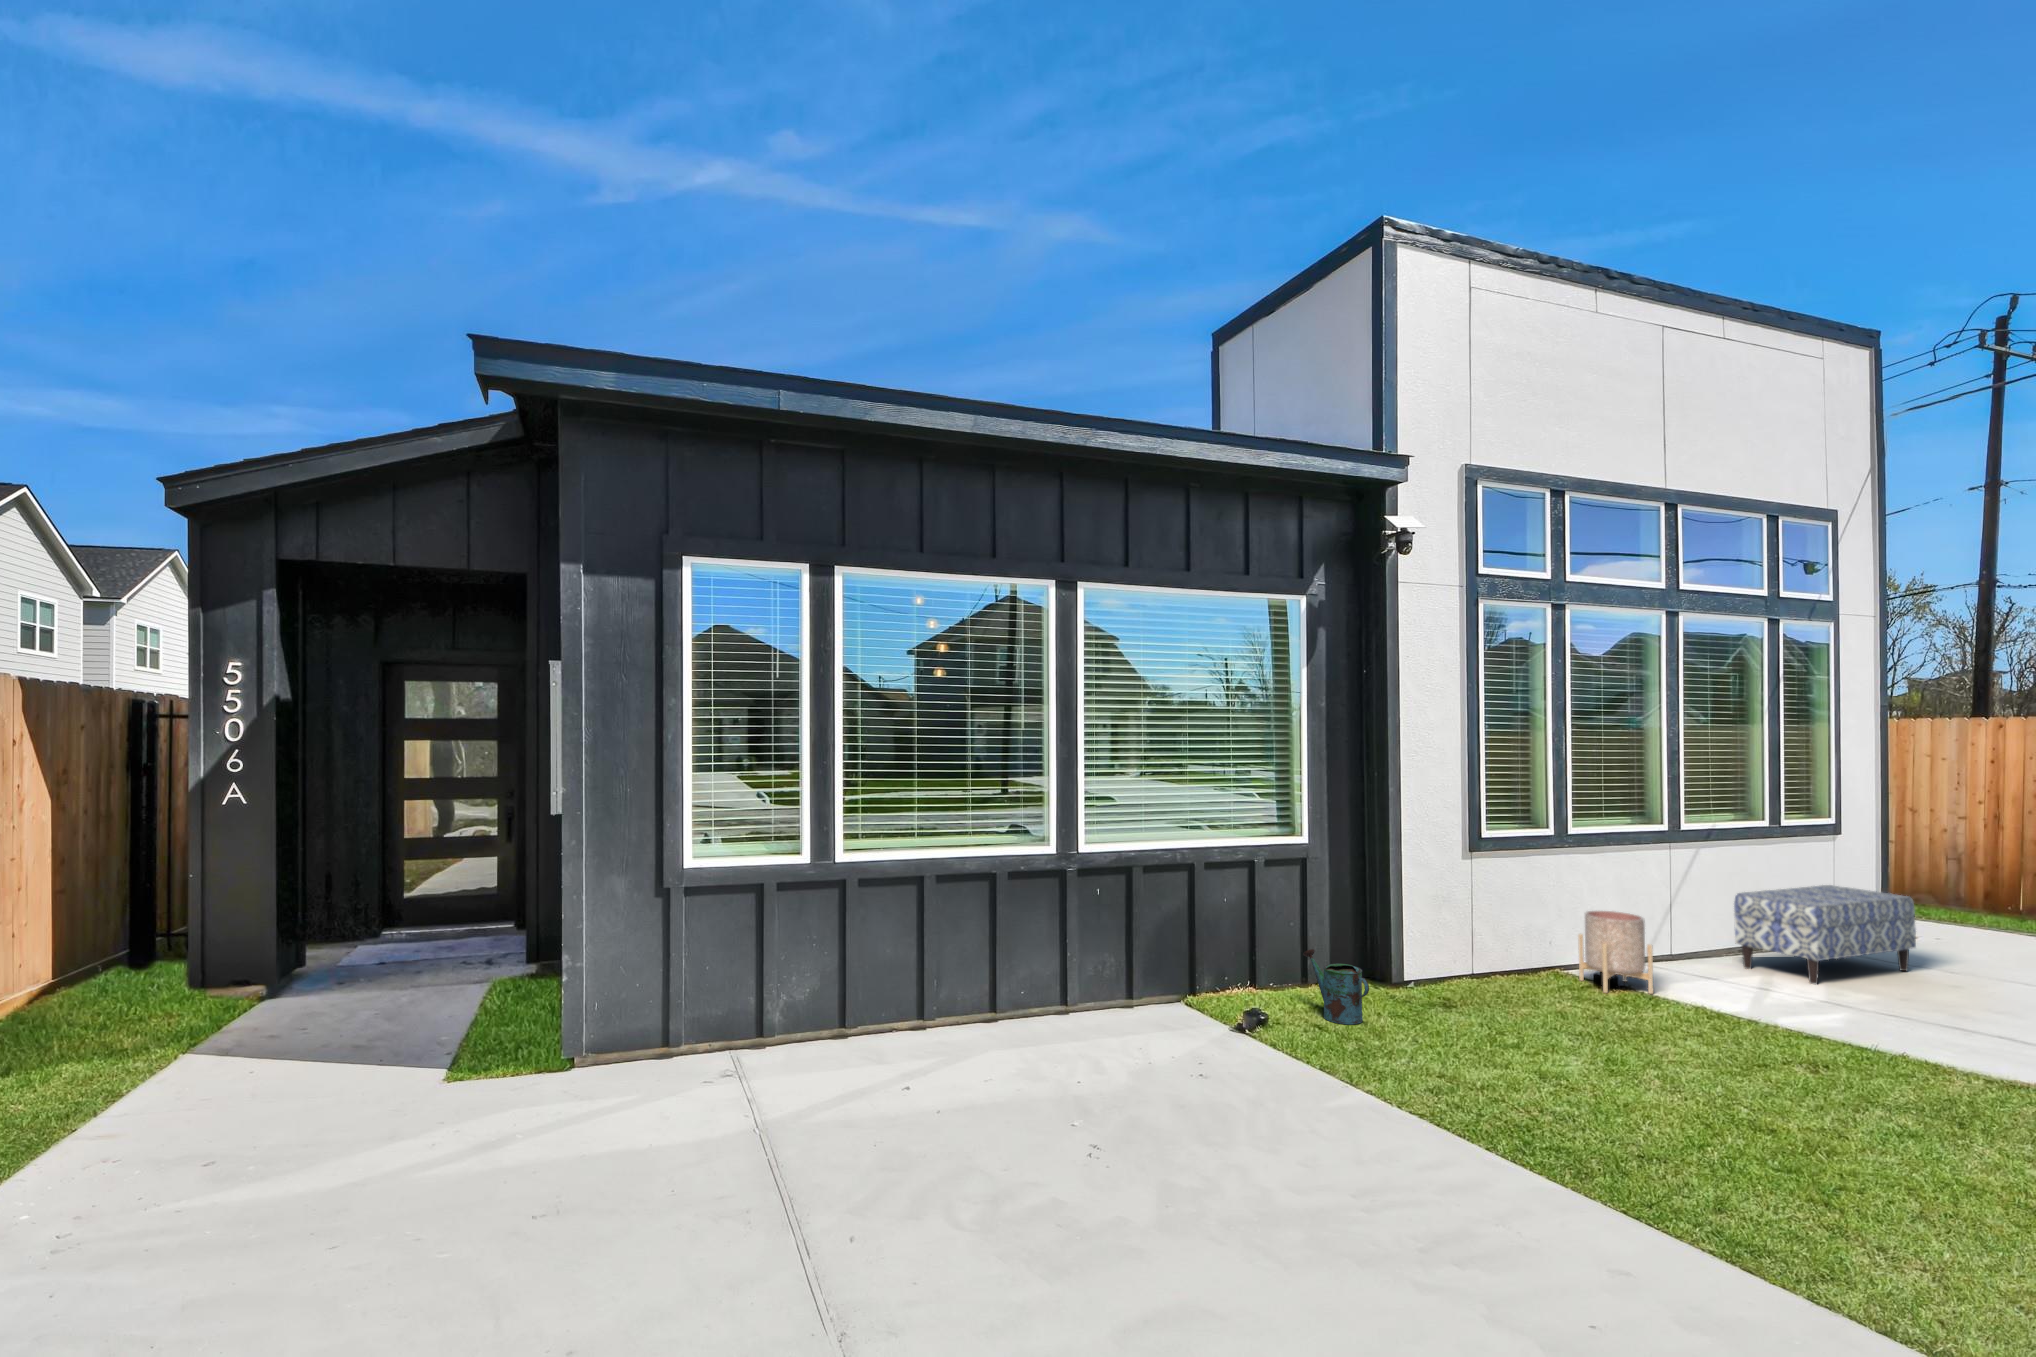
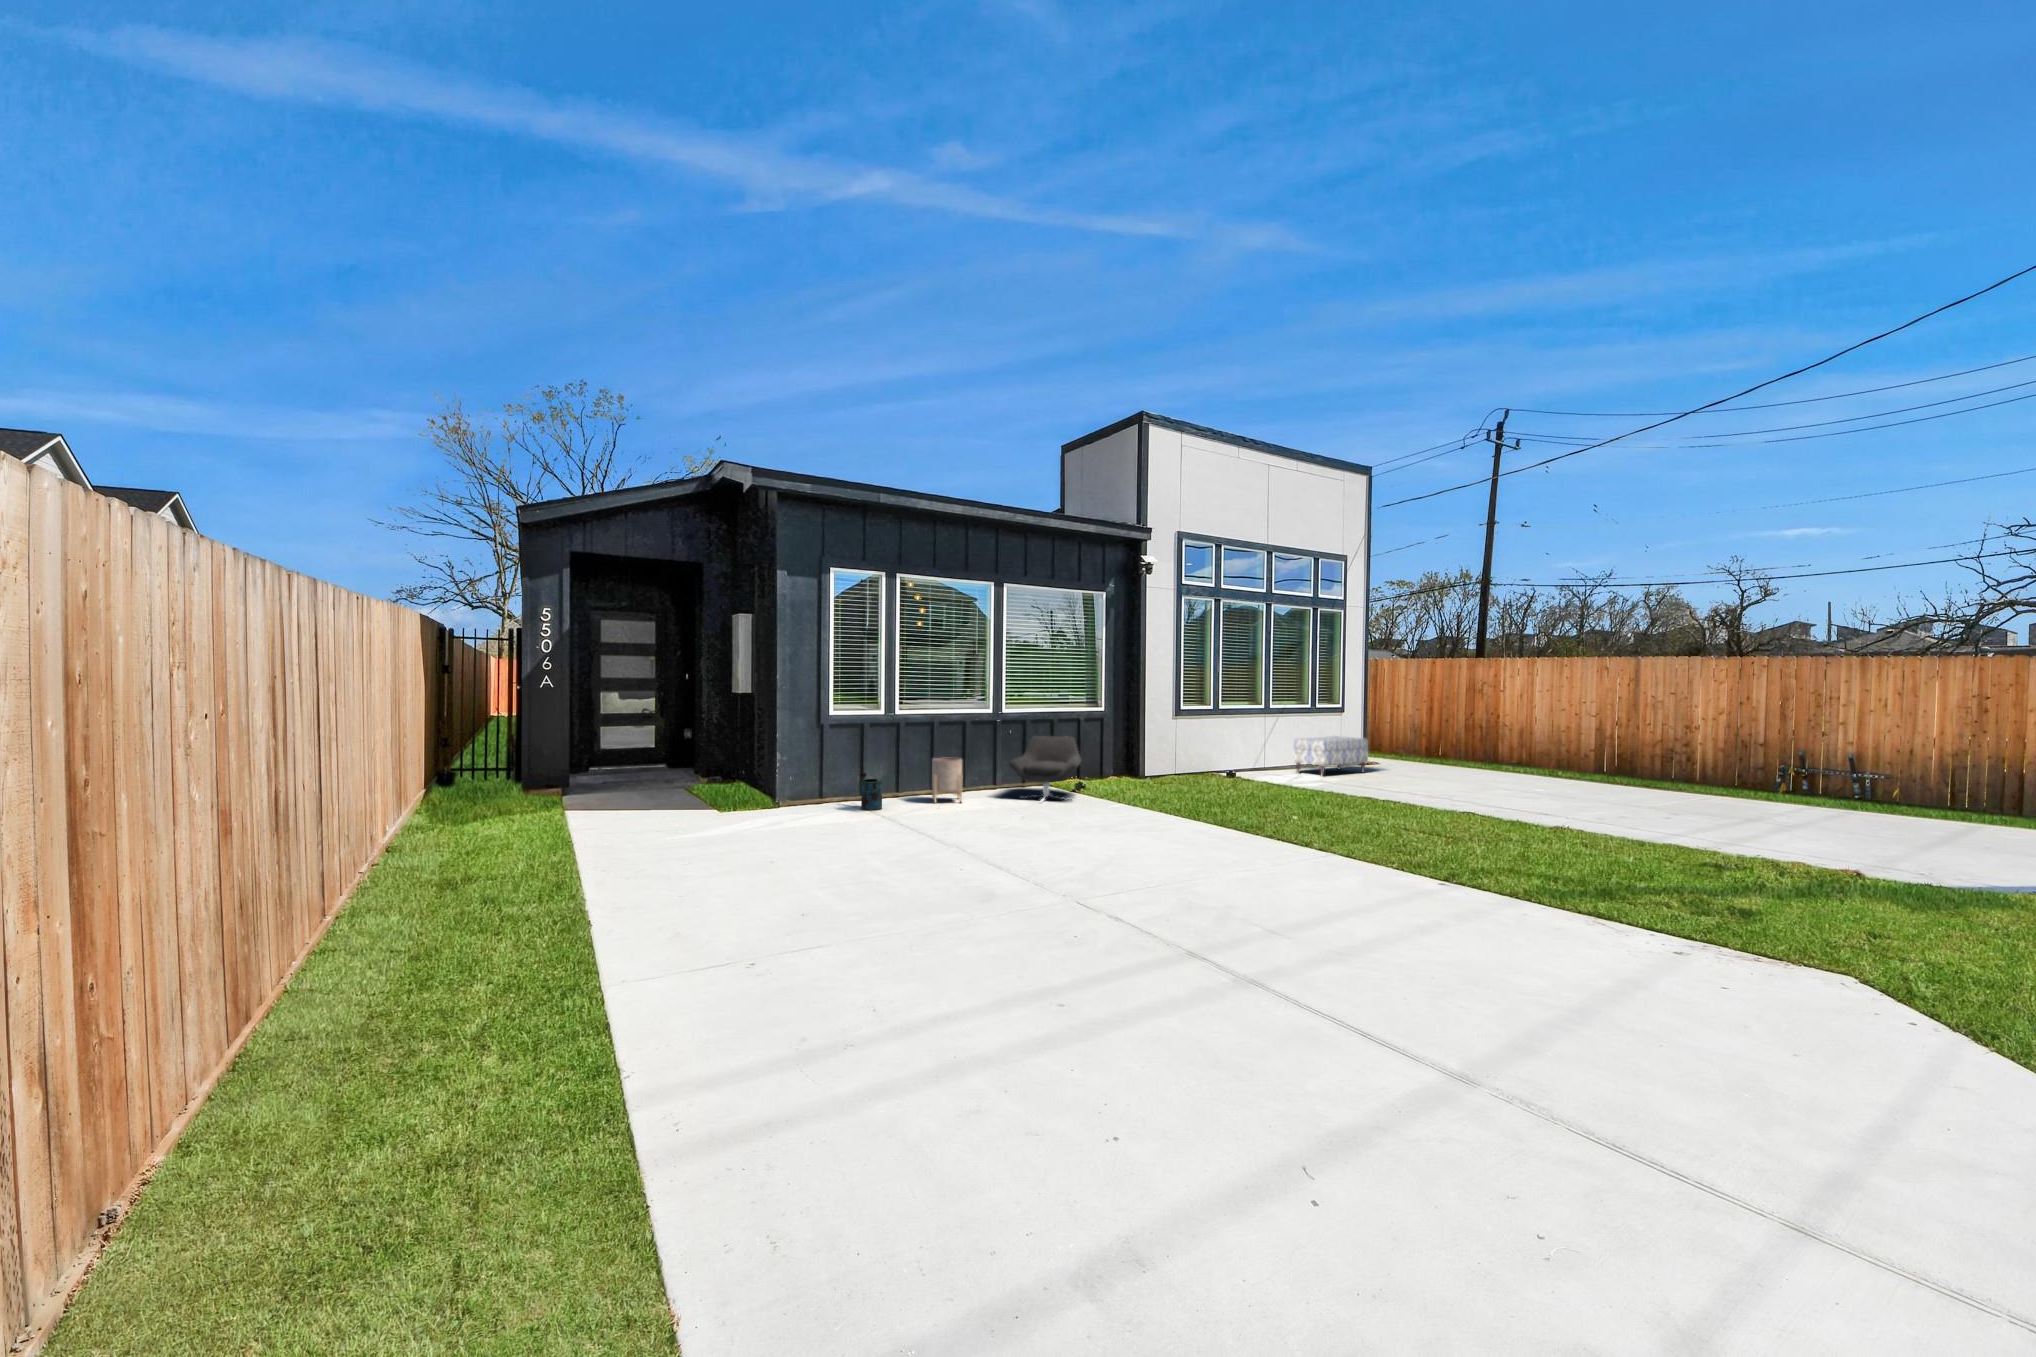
lounge chair: none [1083,902,1253,1080] -> present [1009,736,1081,802]
planter: present [1578,911,1653,994] -> present [932,758,962,802]
watering can: present [1303,949,1369,1024] -> present [860,773,882,810]

